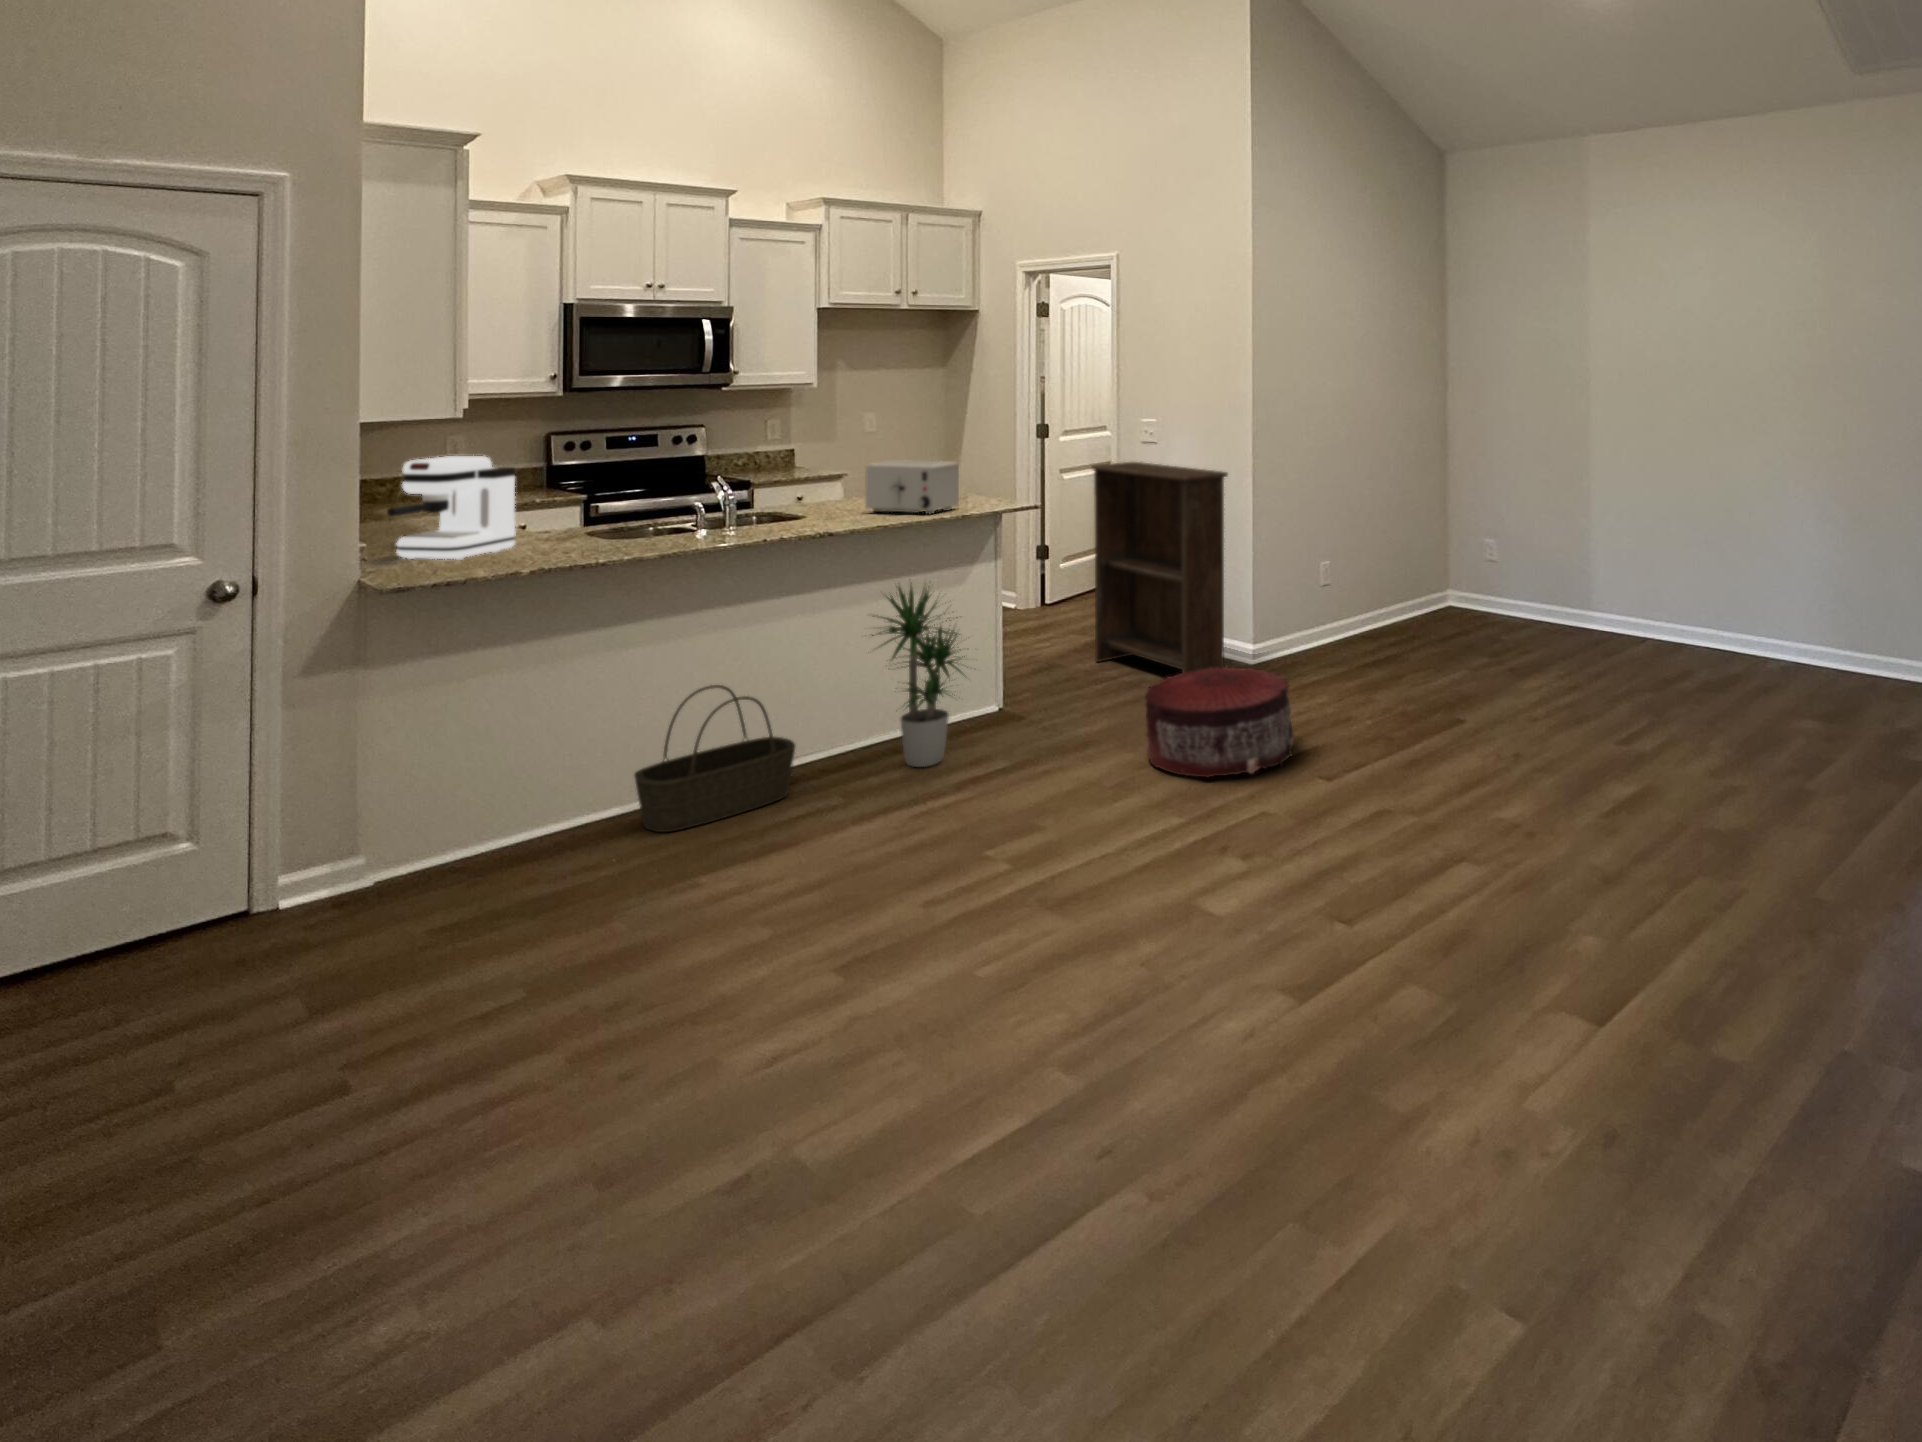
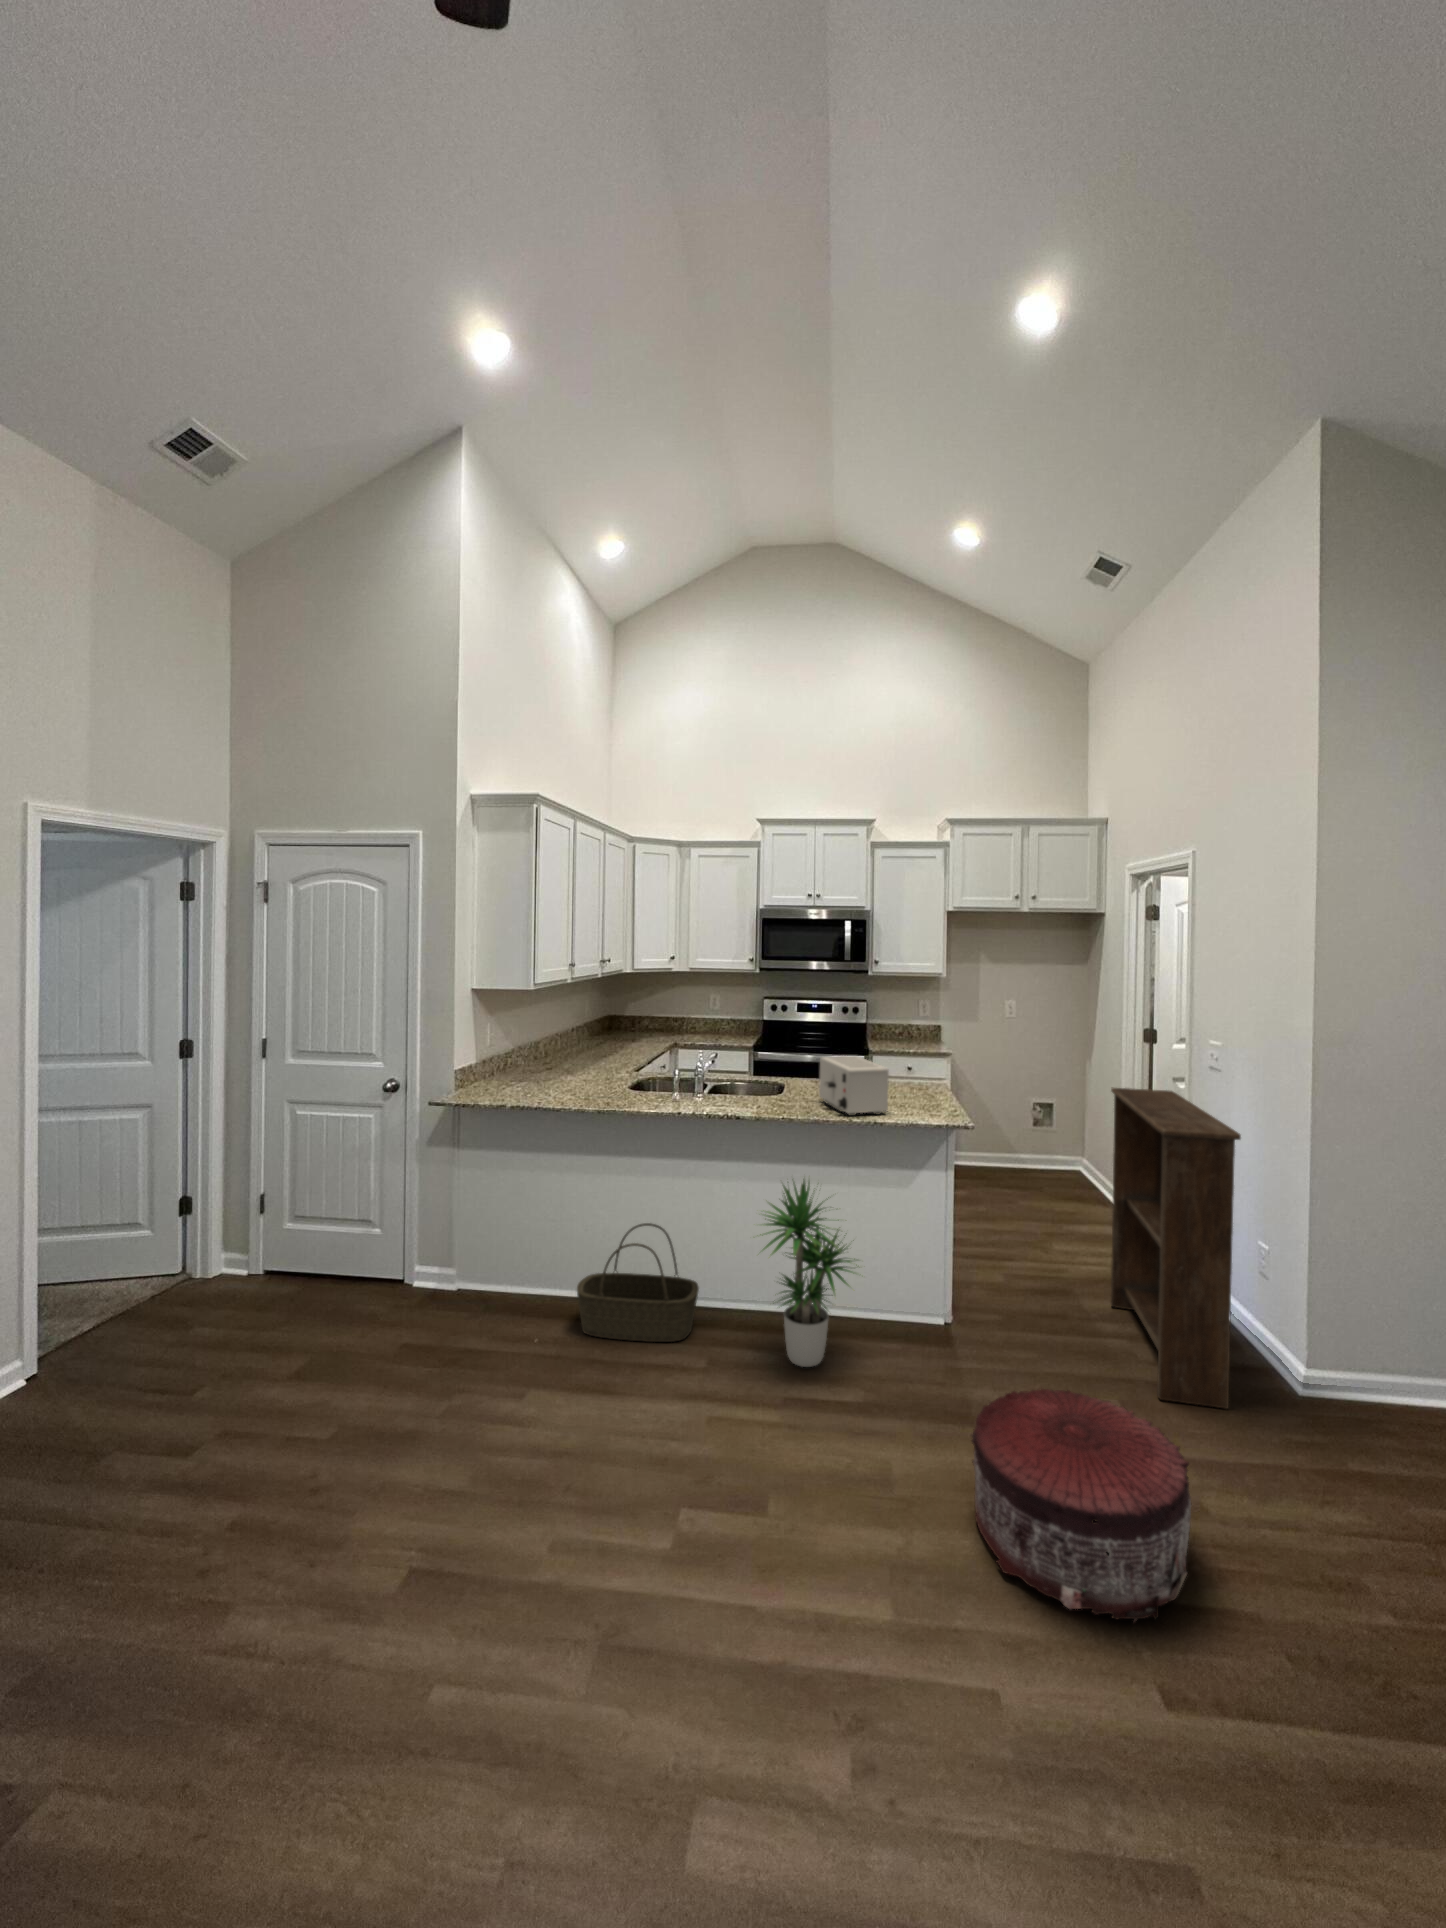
coffee maker: present [387,456,516,560] -> none [504,1014,577,1087]

